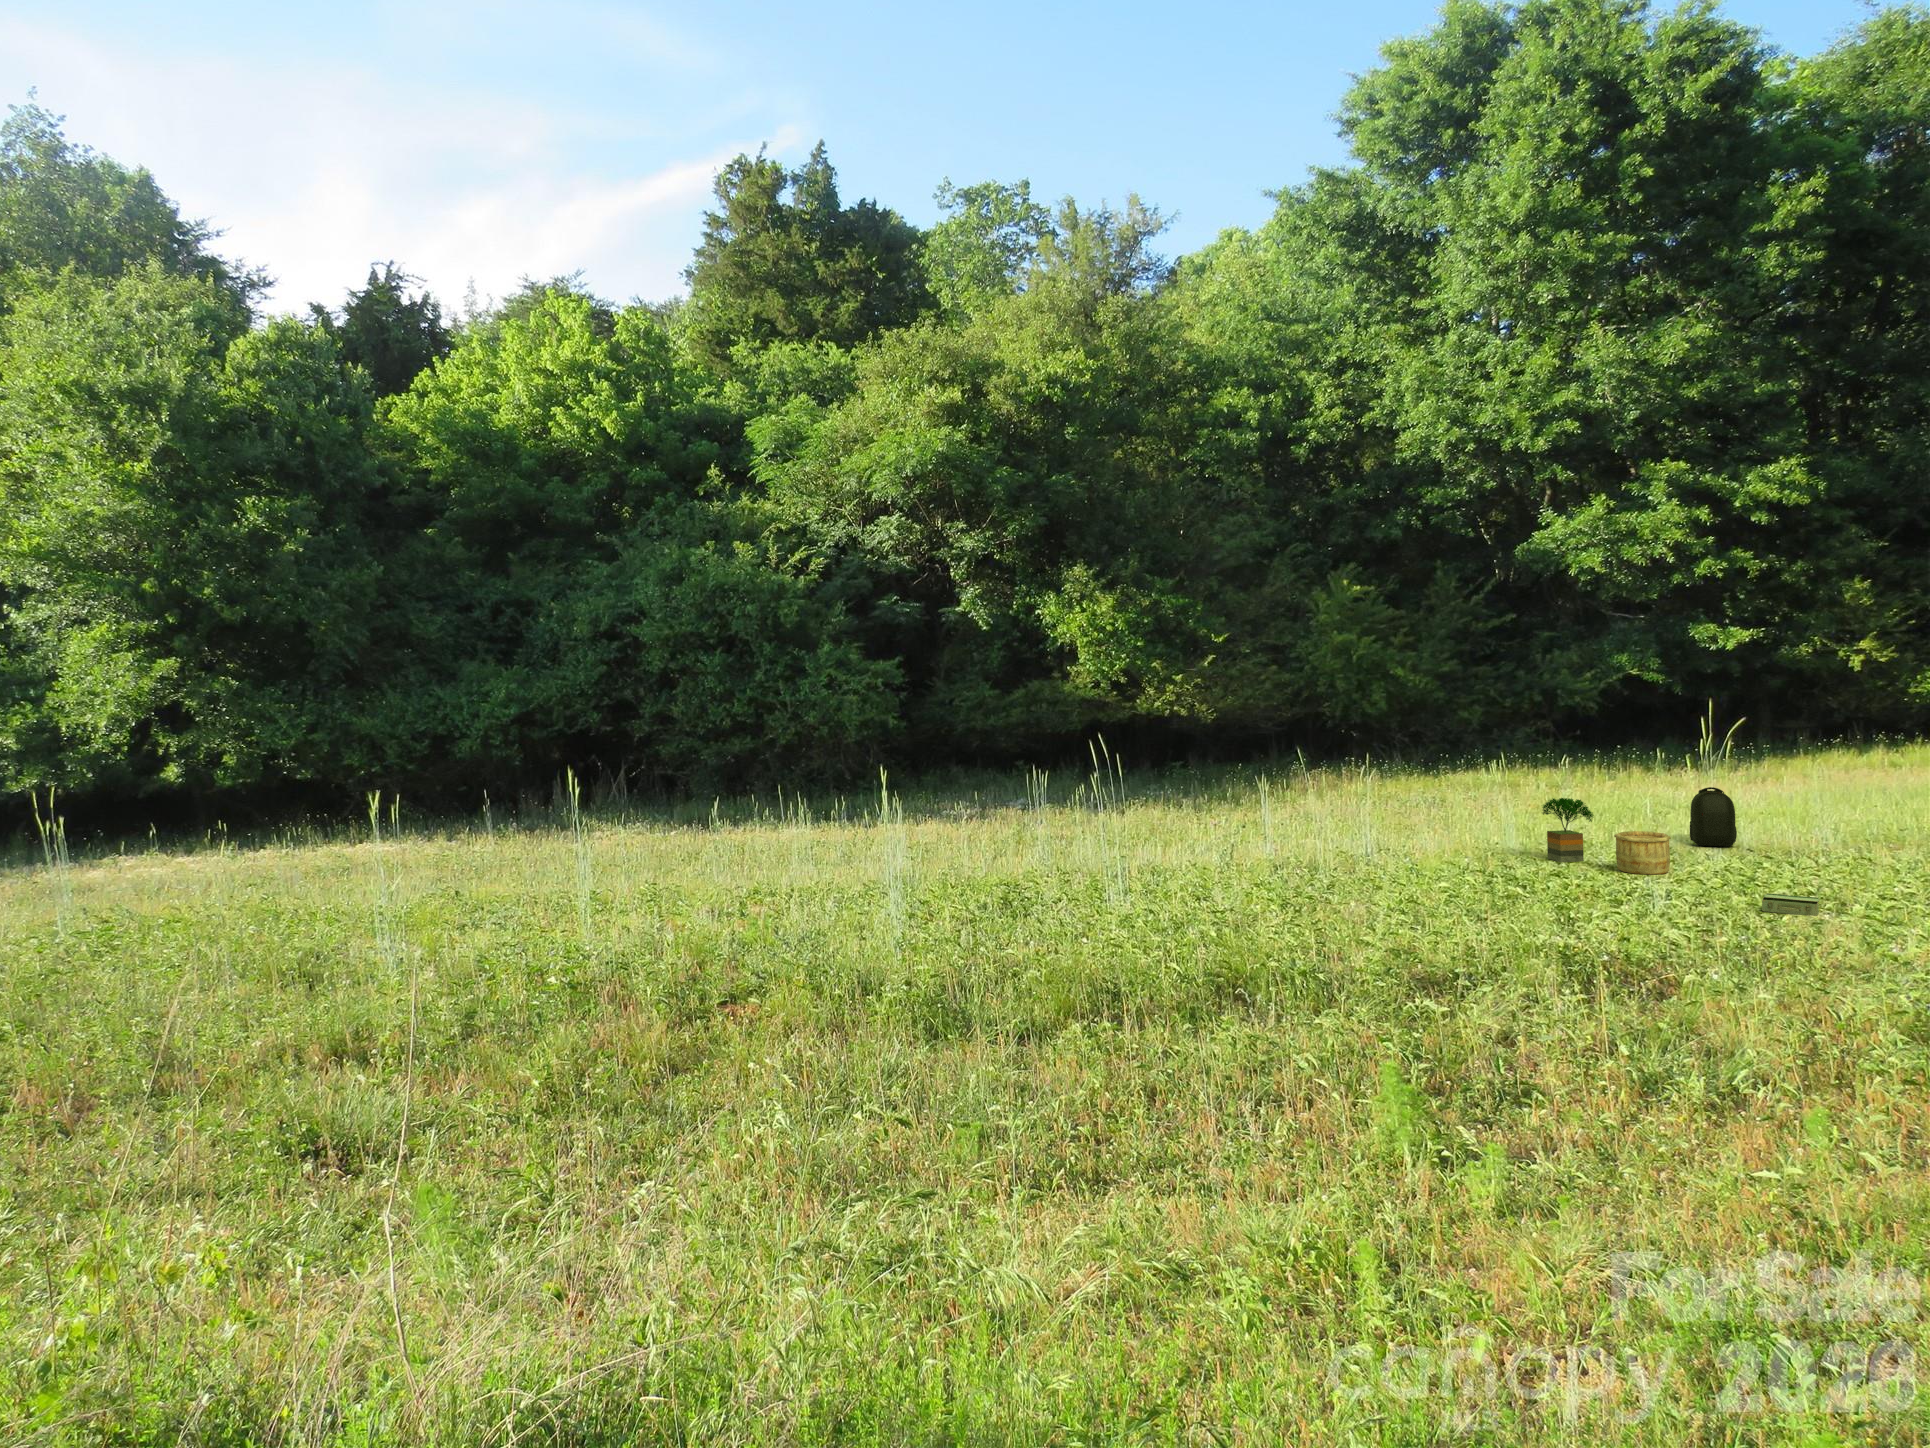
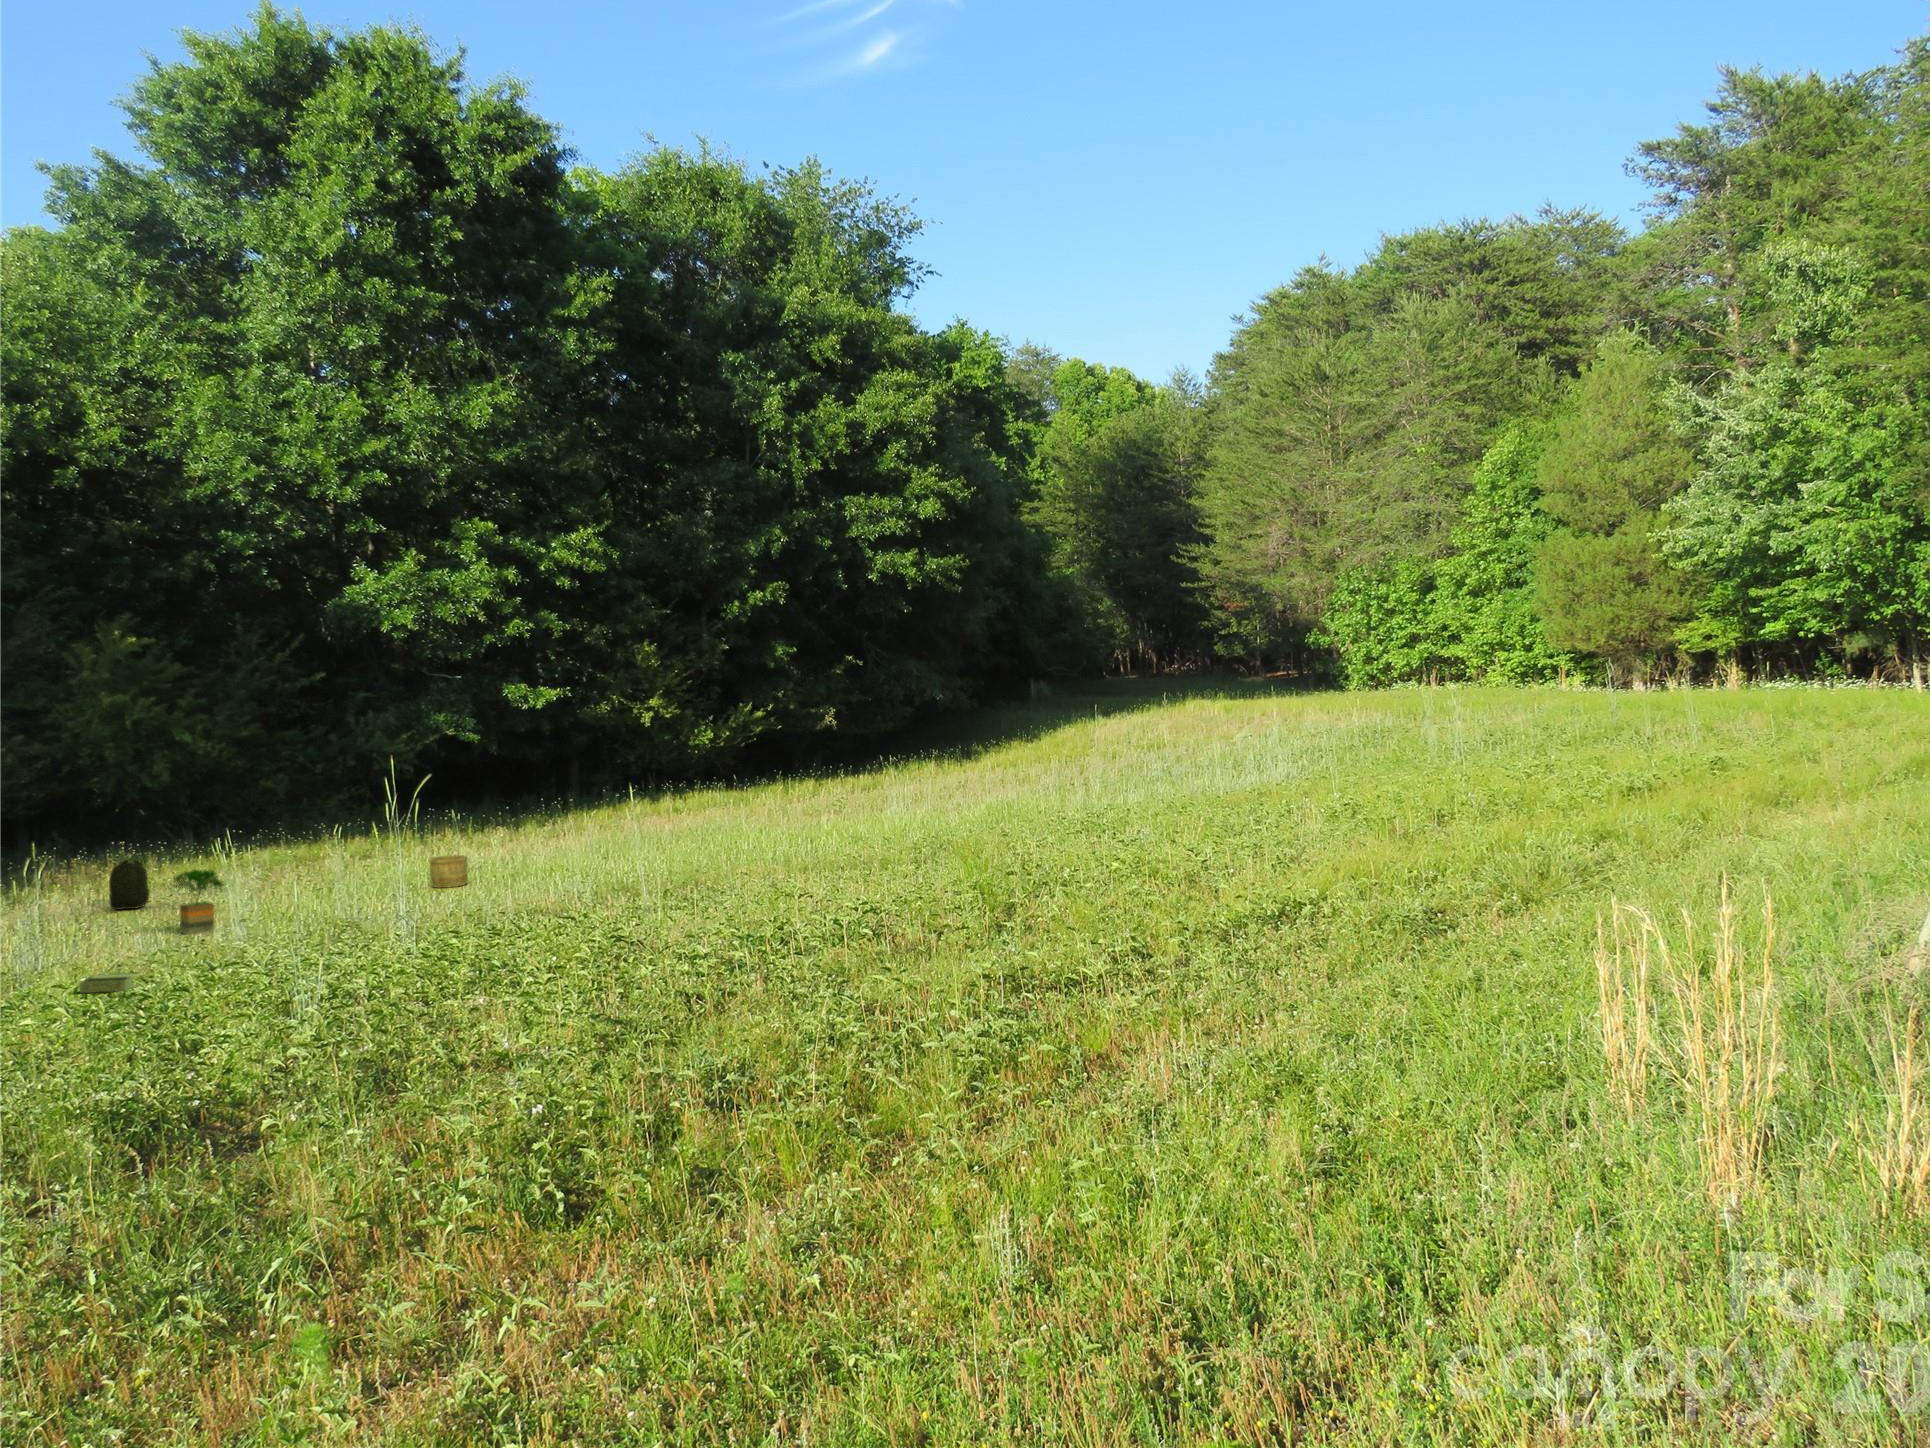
backpack: present [1690,787,1737,847] -> present [109,859,149,910]
wooden bucket: present [1614,831,1671,874] -> present [429,855,468,888]
toolbox: present [1762,893,1820,916] -> present [79,972,139,993]

